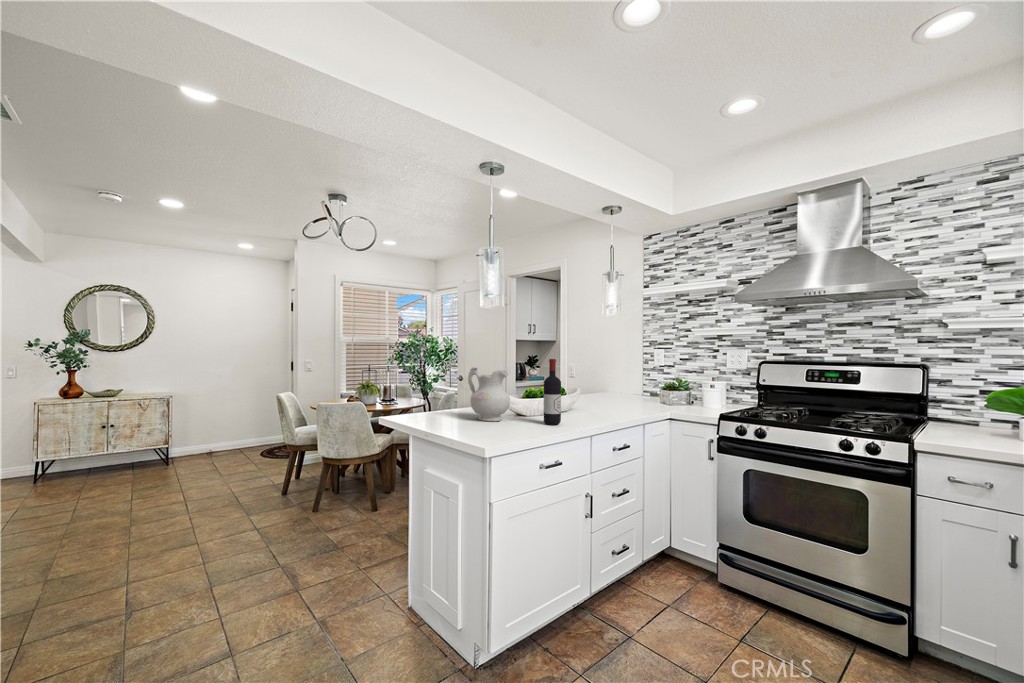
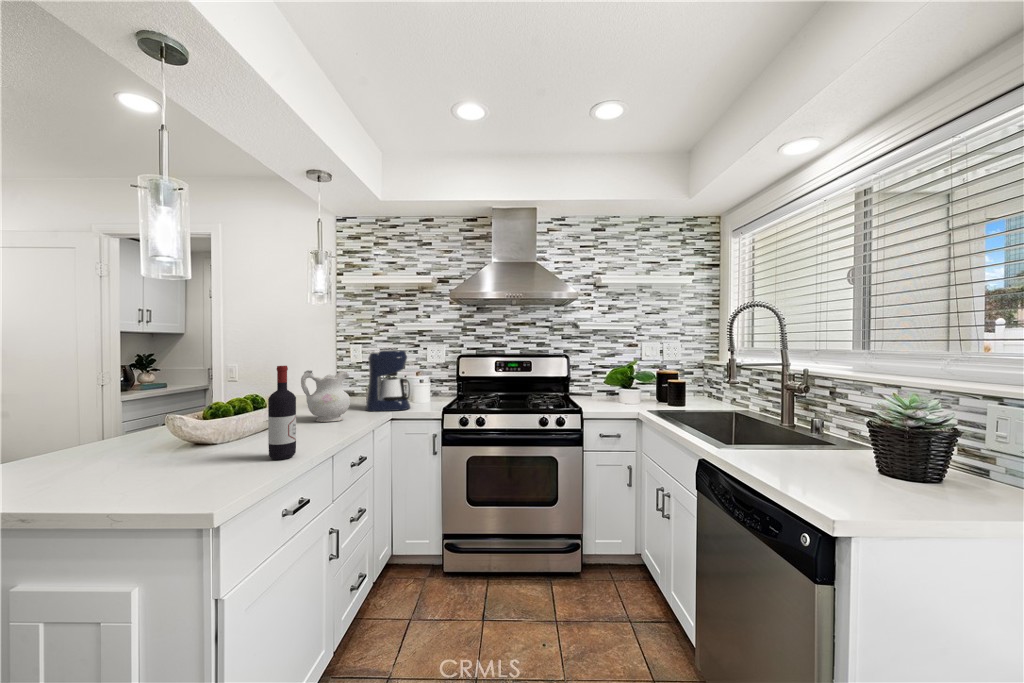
coffee maker: none [651,354,696,412] -> present [366,350,410,411]
ceramic pitcher: present [468,368,510,421] -> present [301,370,350,422]

